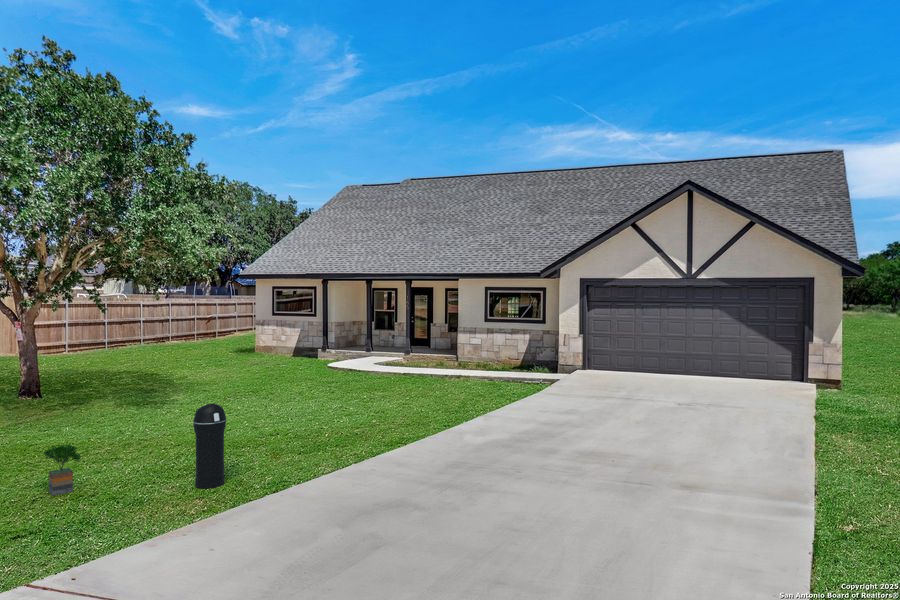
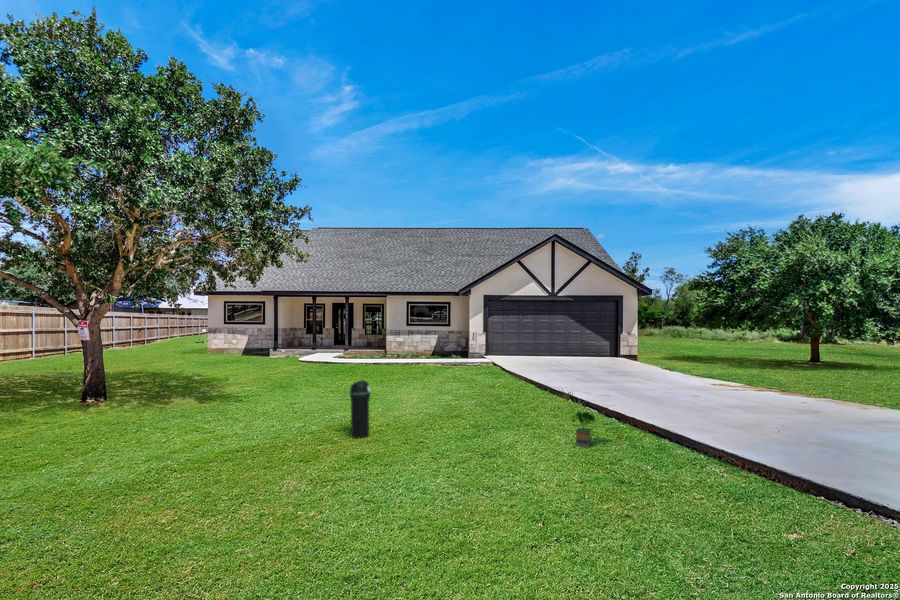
potted tree: present [44,445,81,496] -> present [572,411,595,447]

